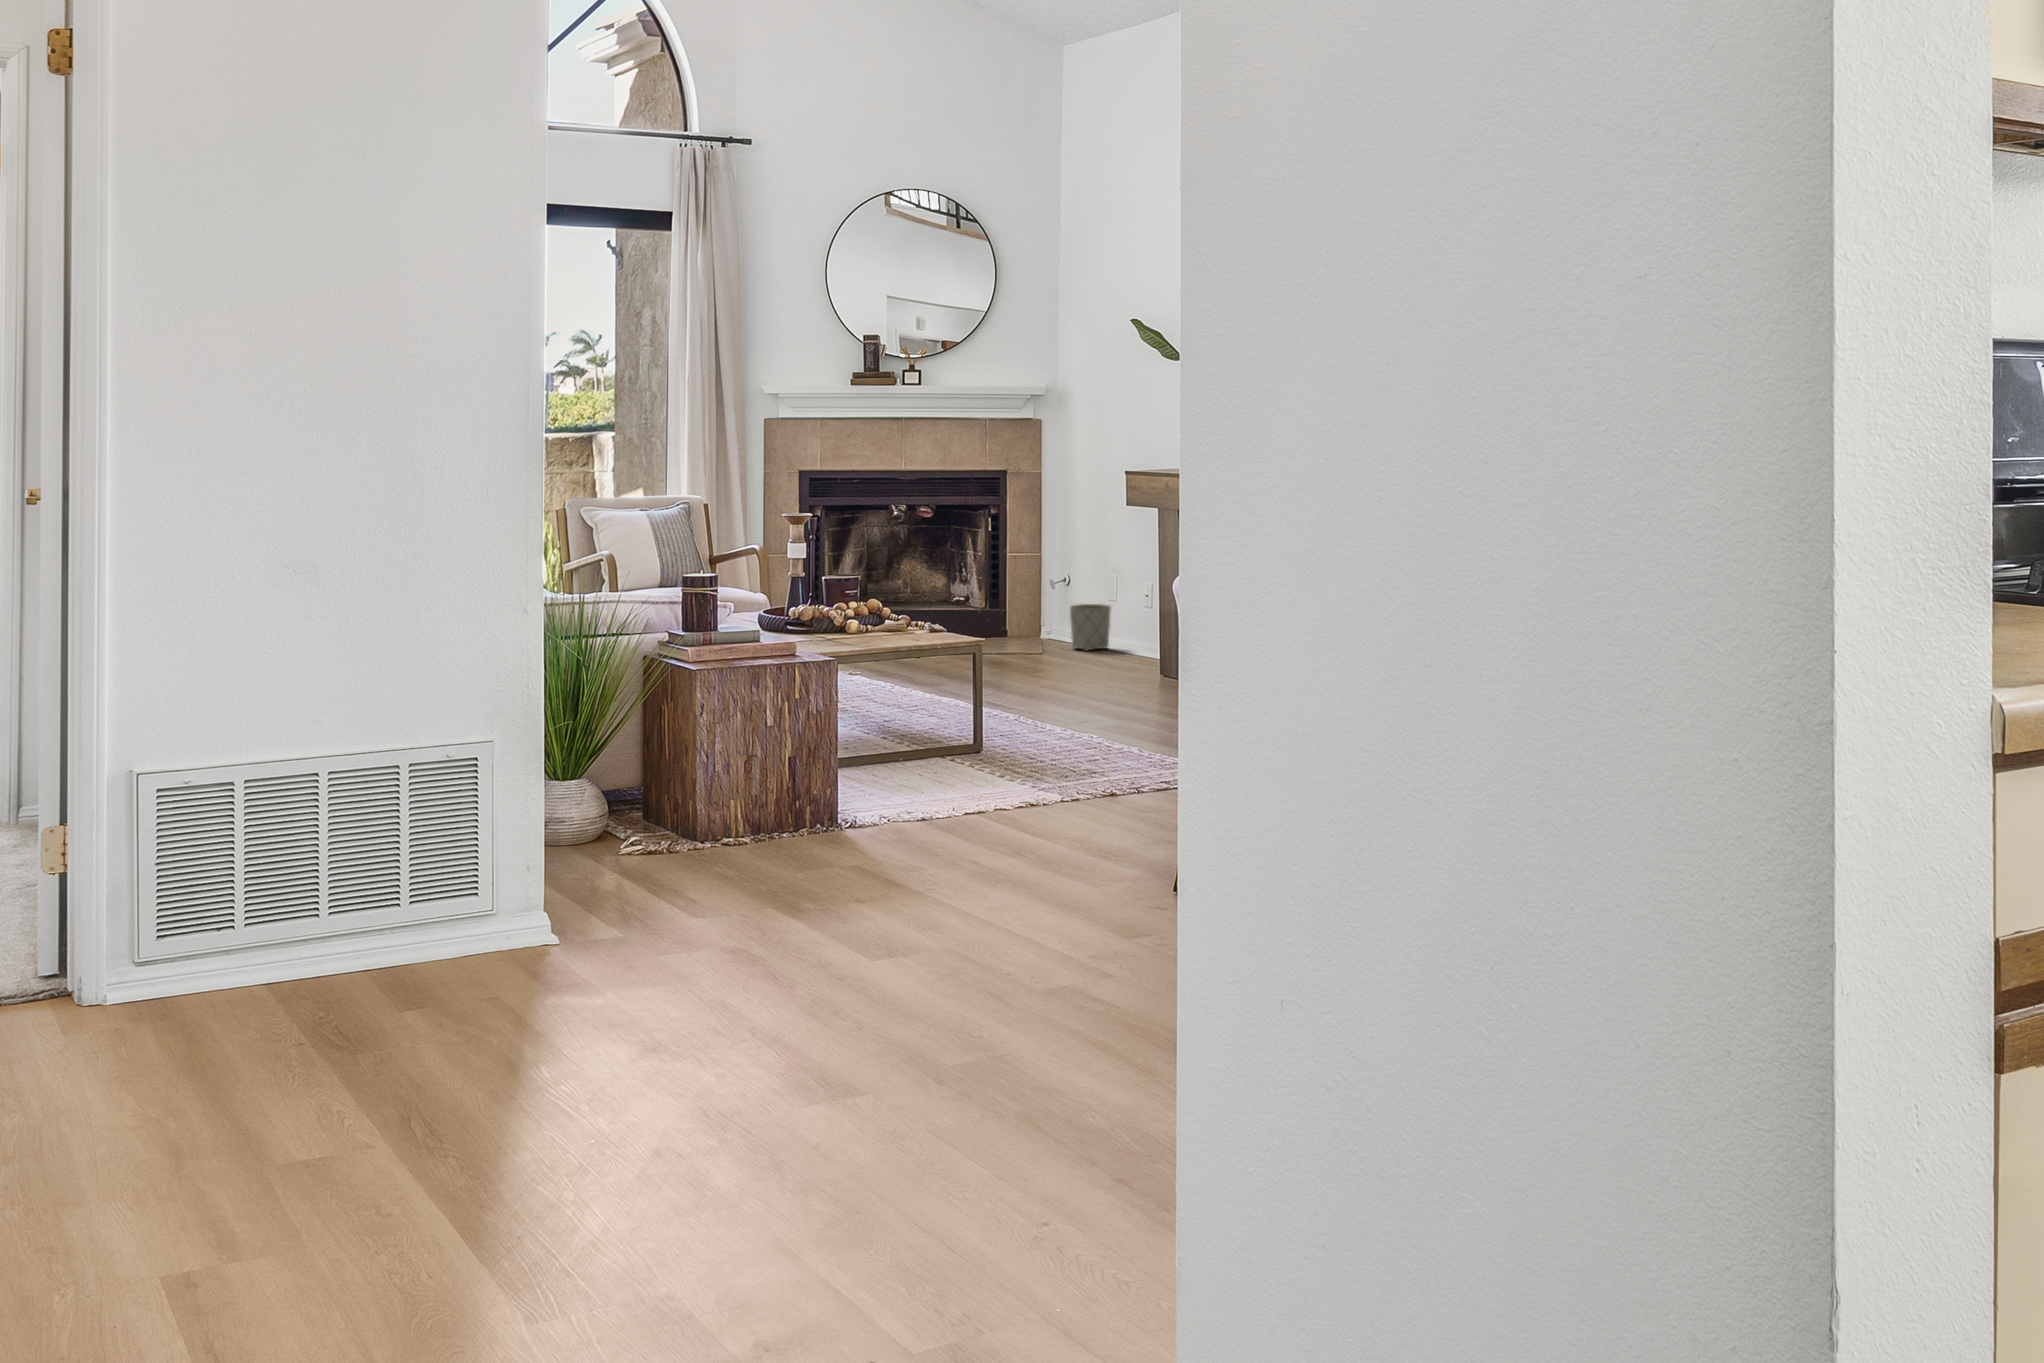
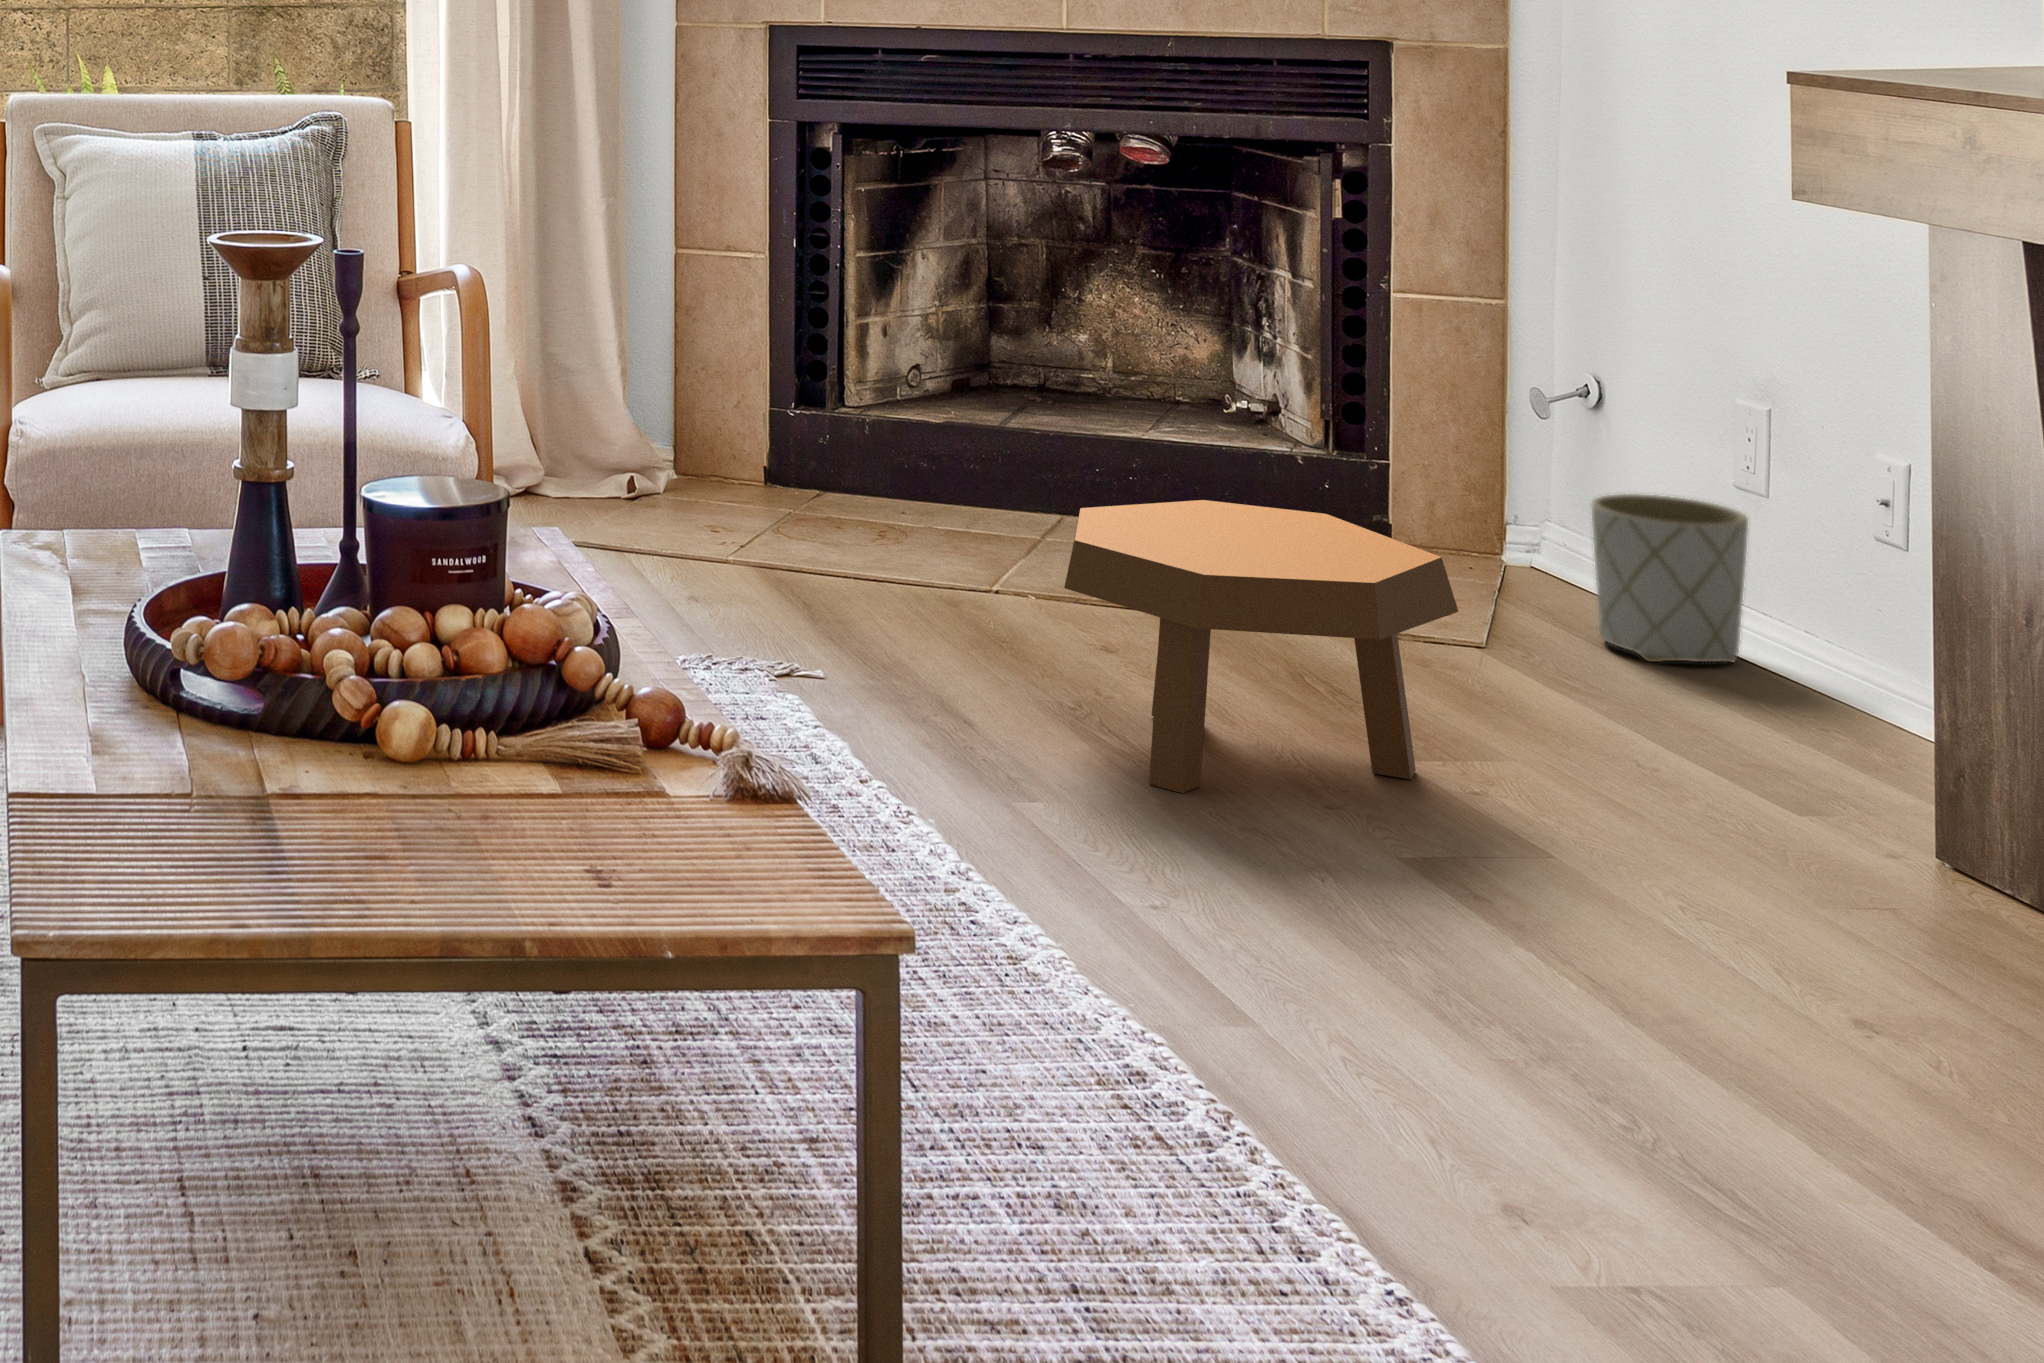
footstool: none [941,606,1046,679] -> present [1064,500,1458,793]

